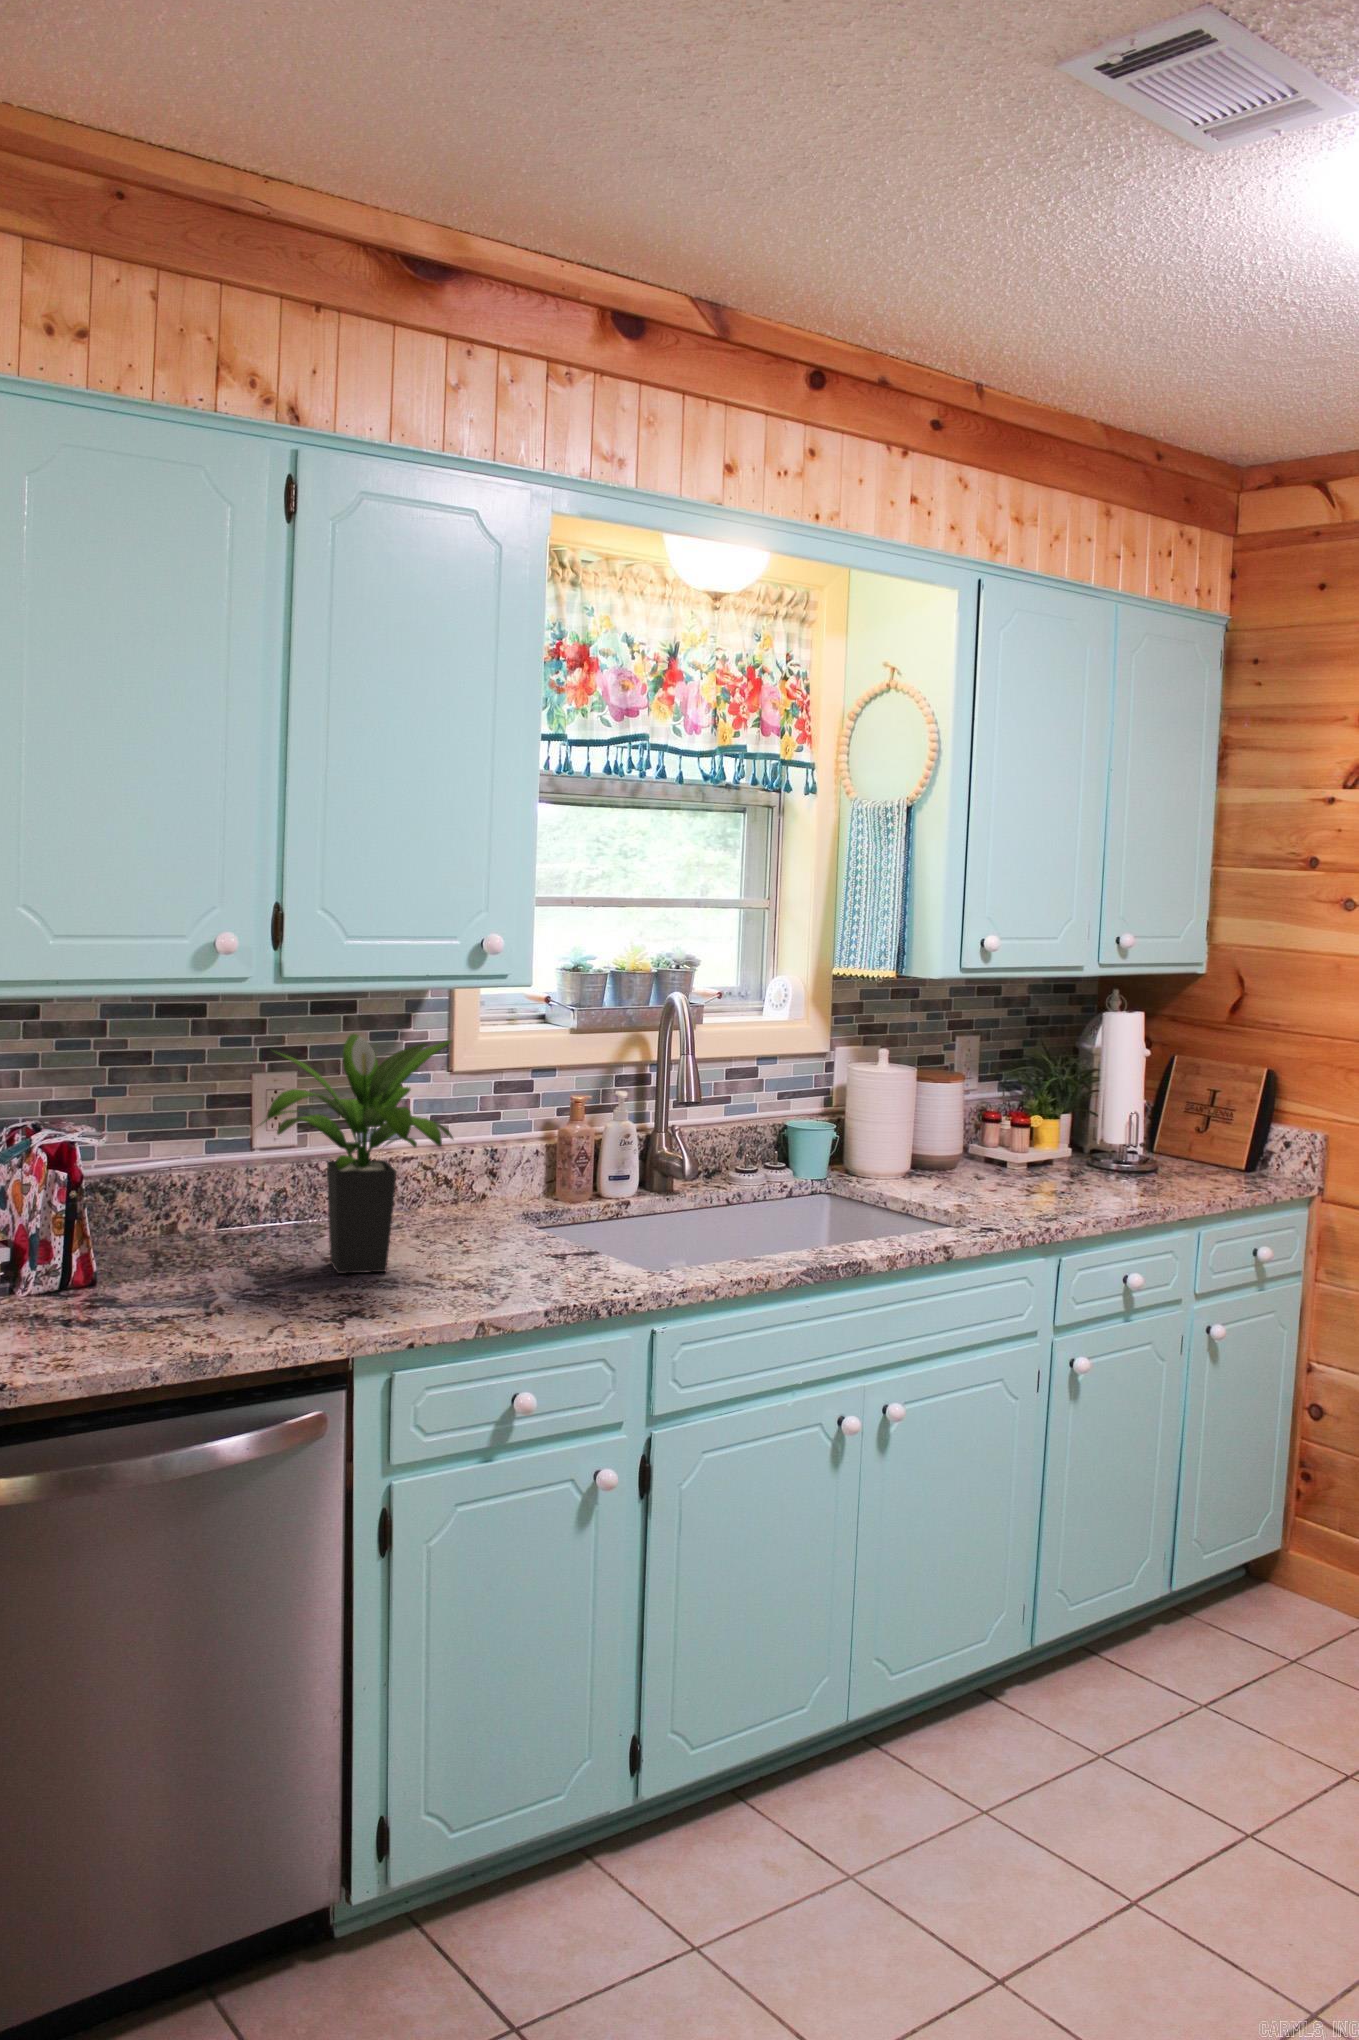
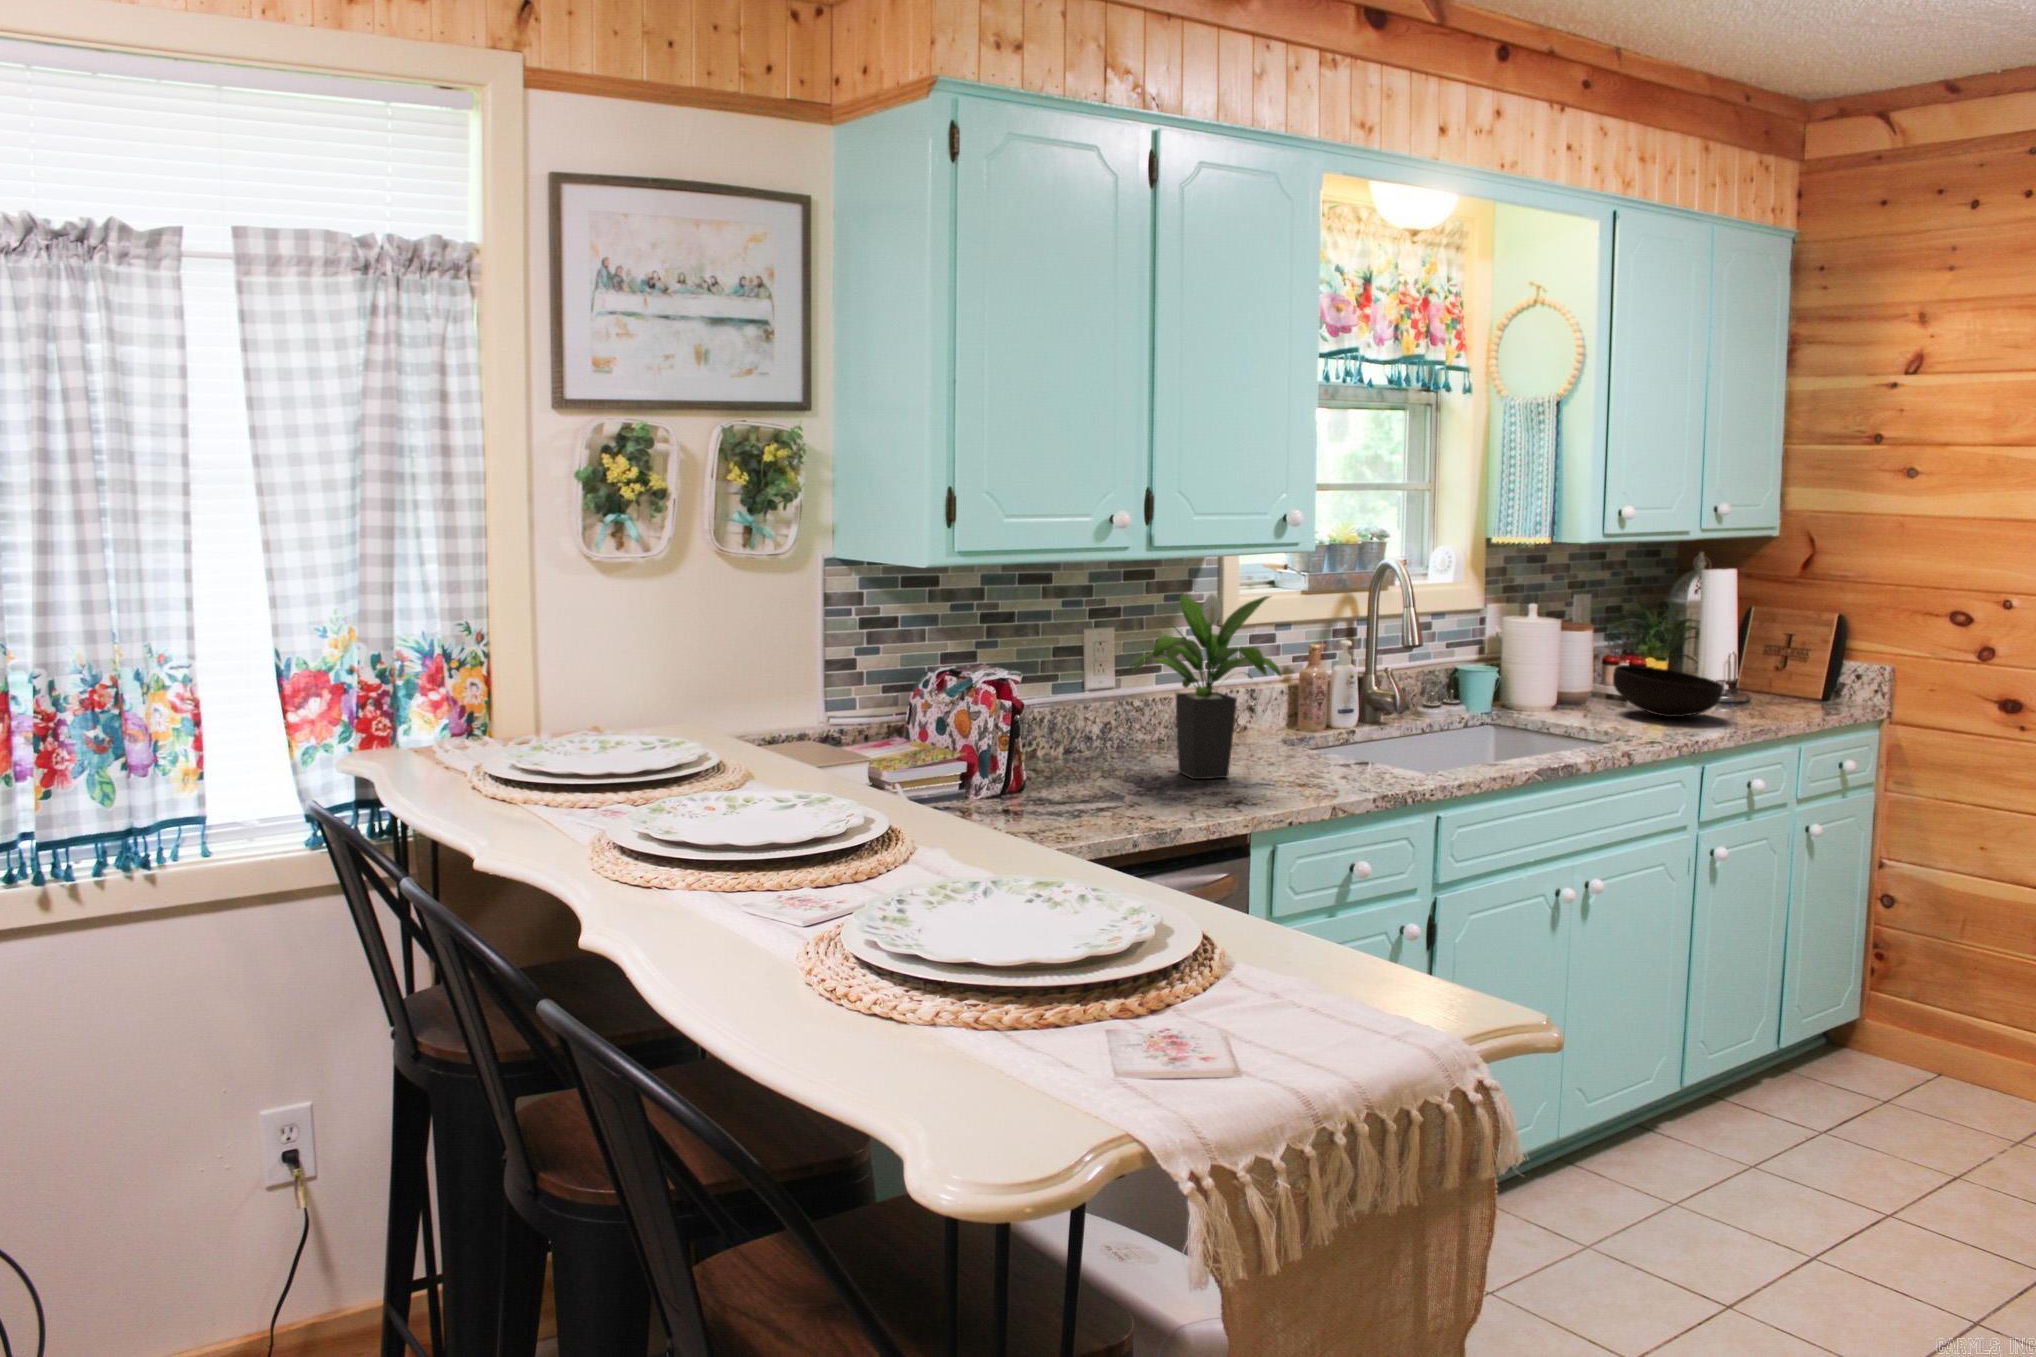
bowl: none [976,1124,1102,1191] -> present [1613,665,1723,717]

